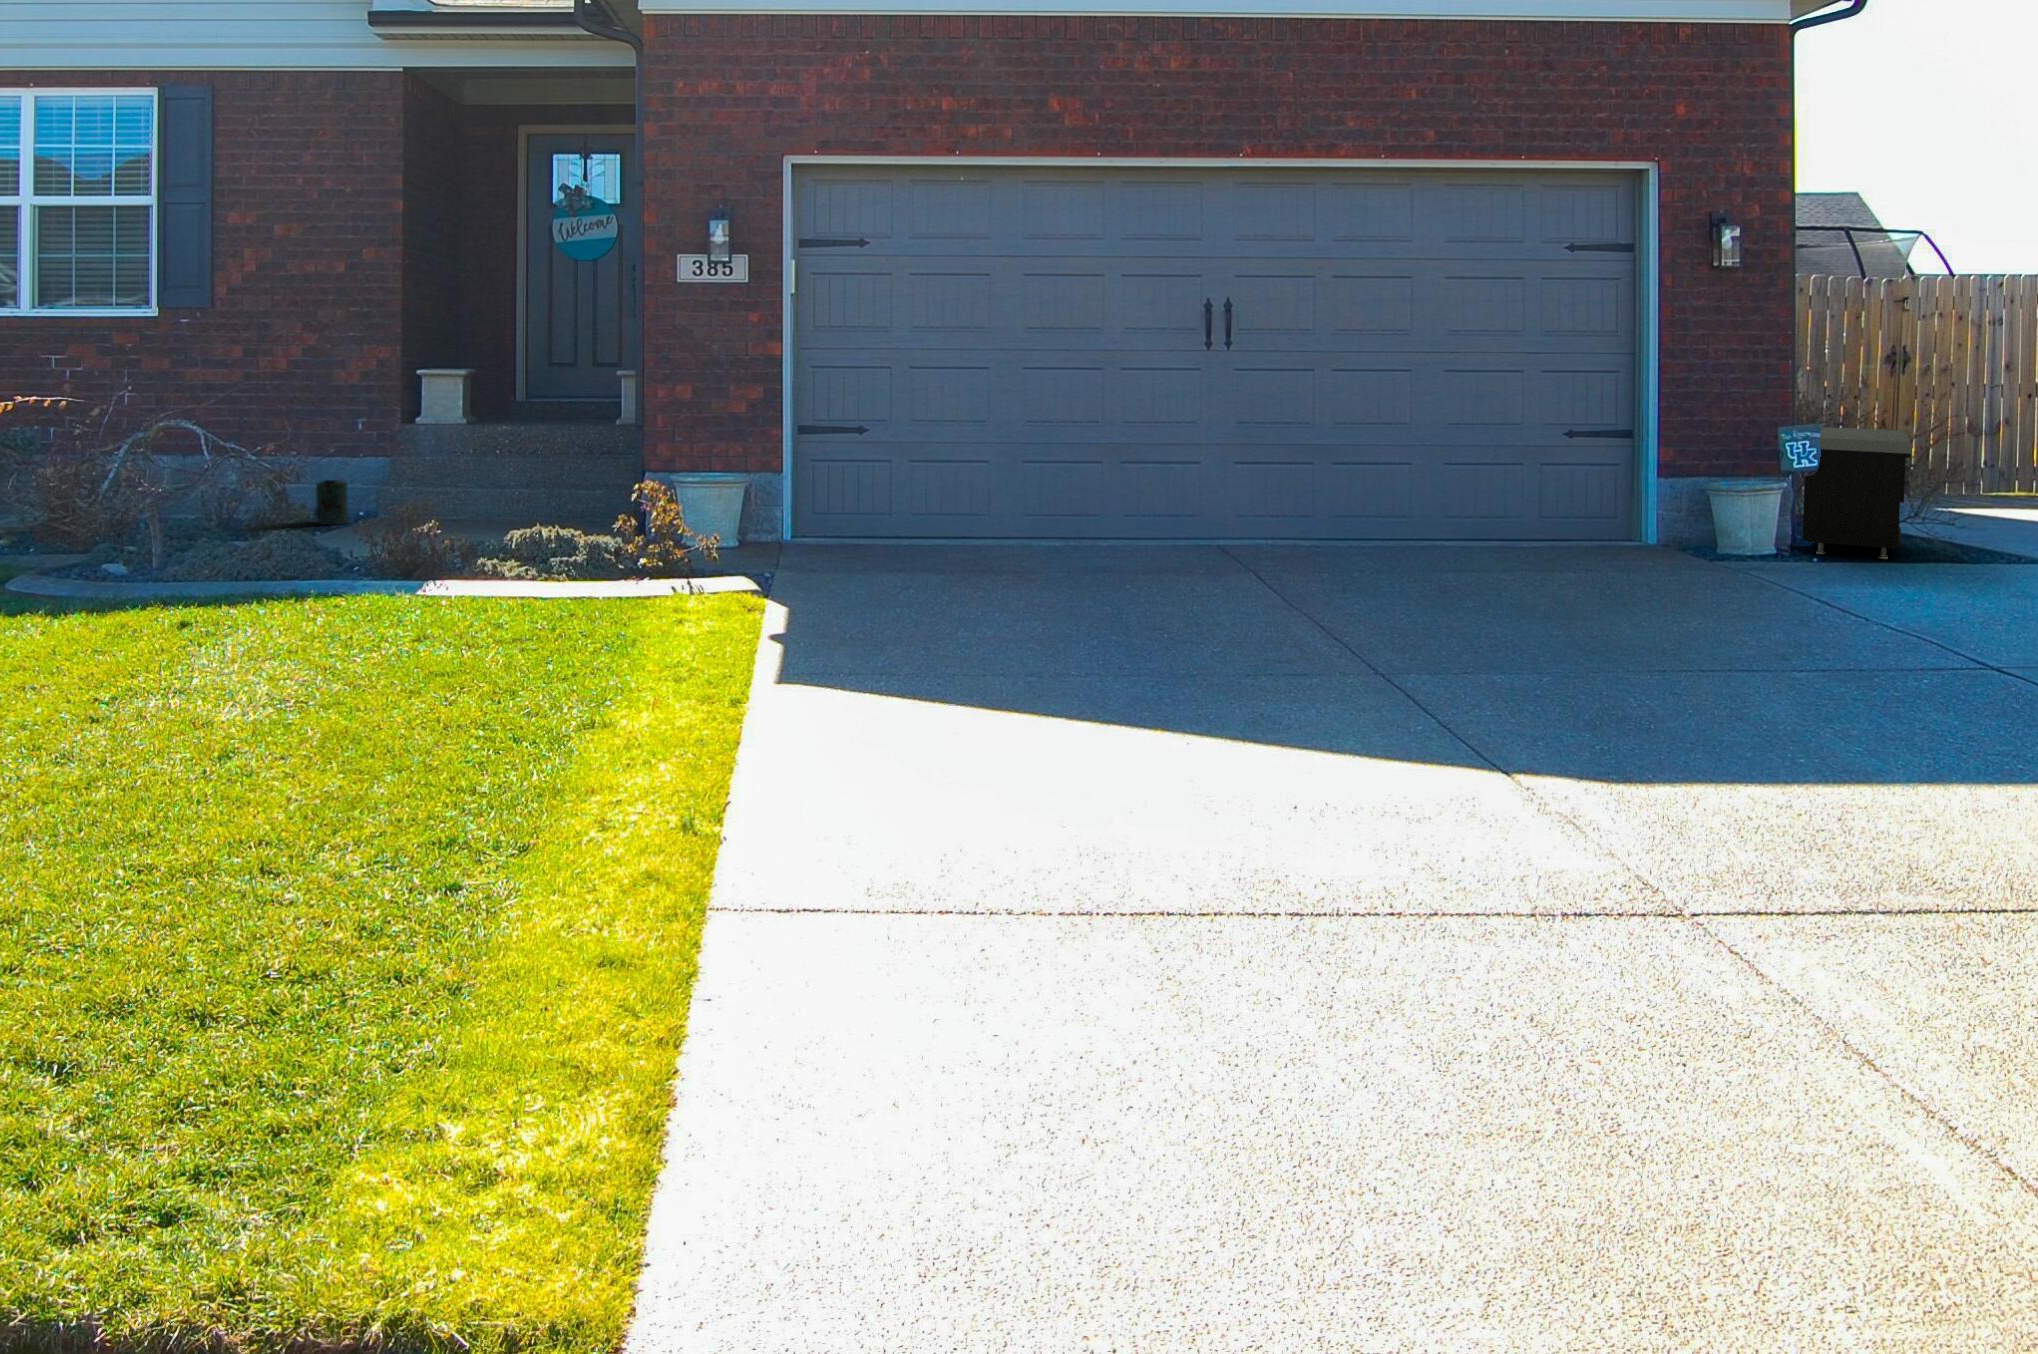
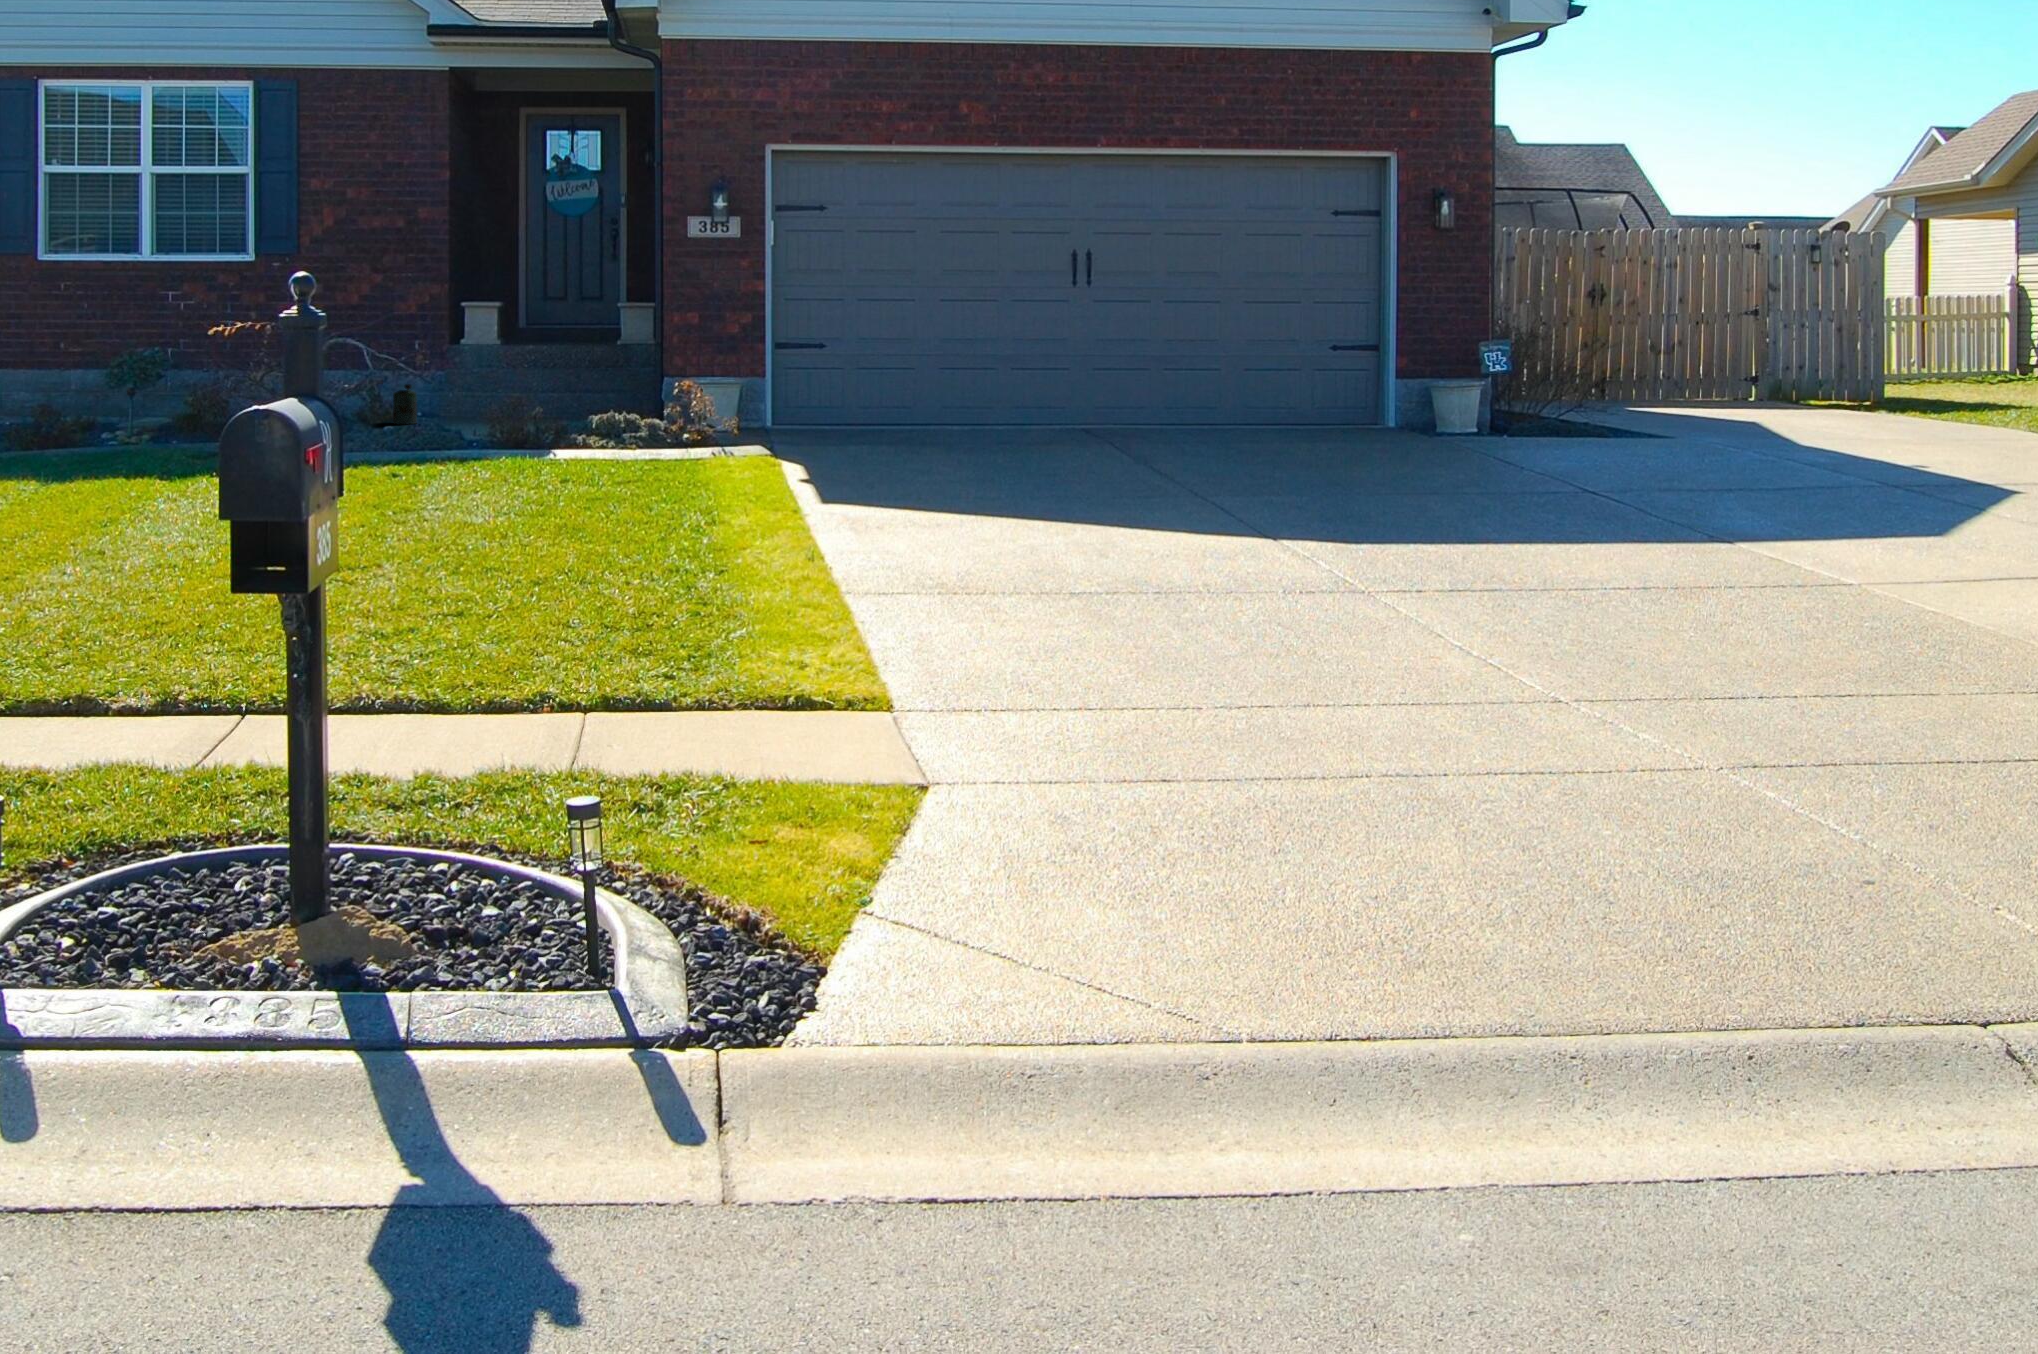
storage bench: present [1803,427,1911,559] -> none [1496,343,1577,434]

